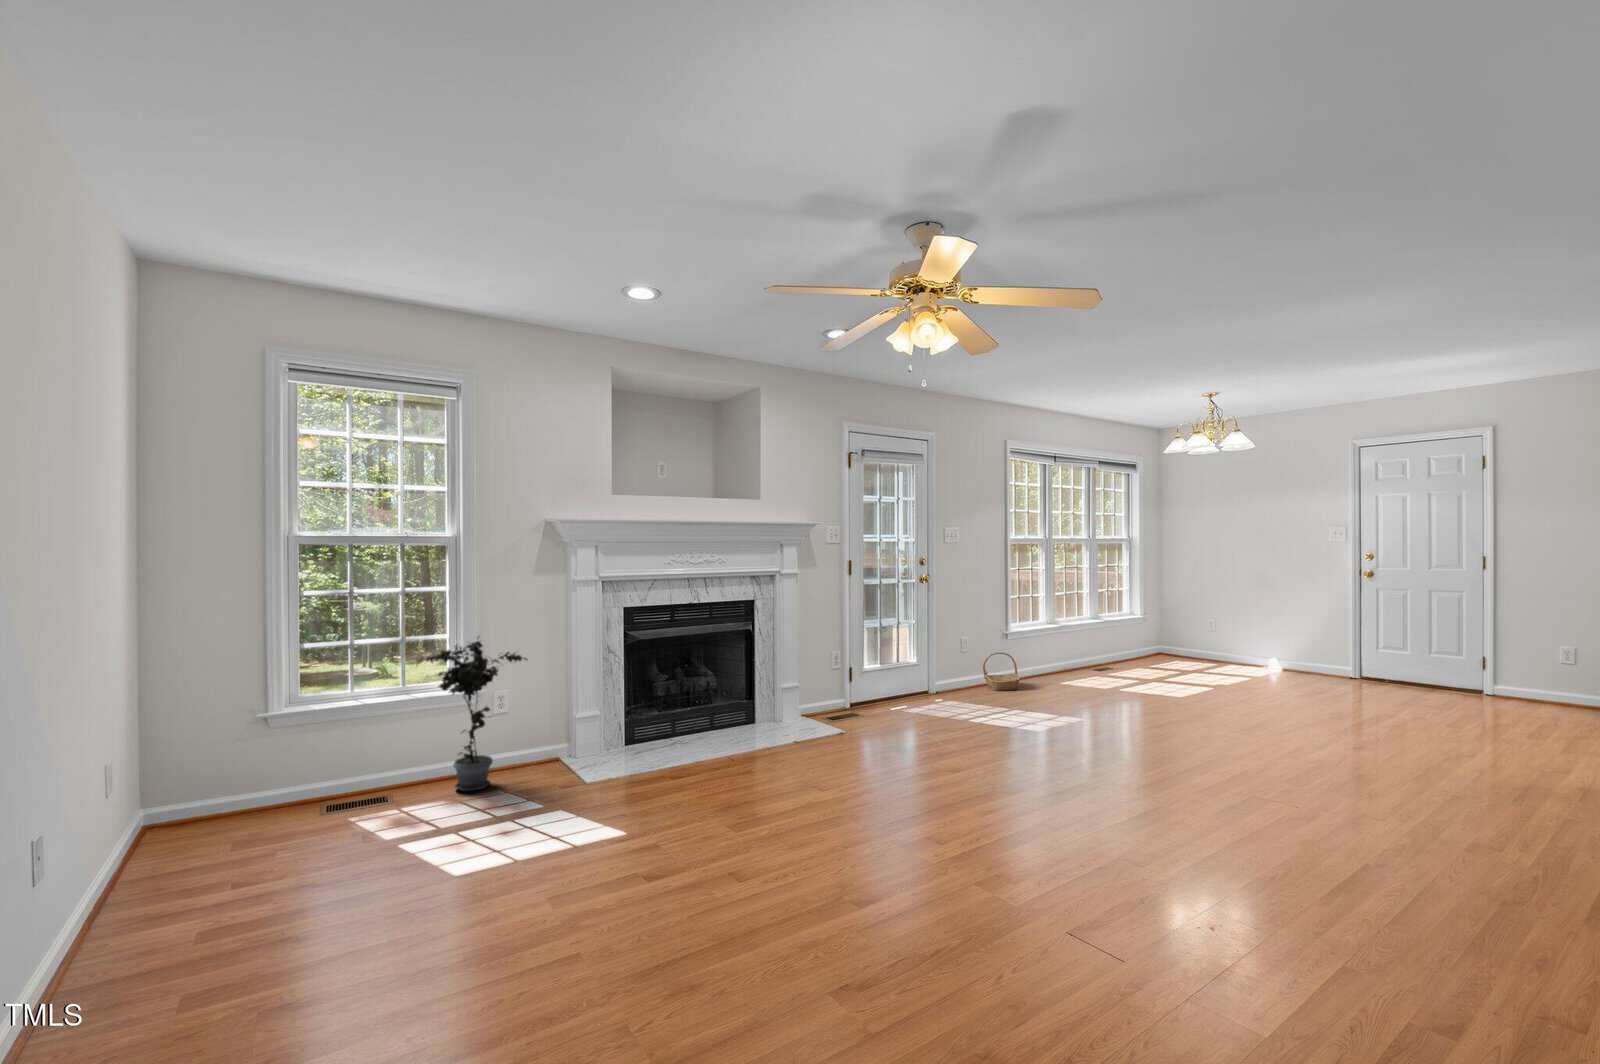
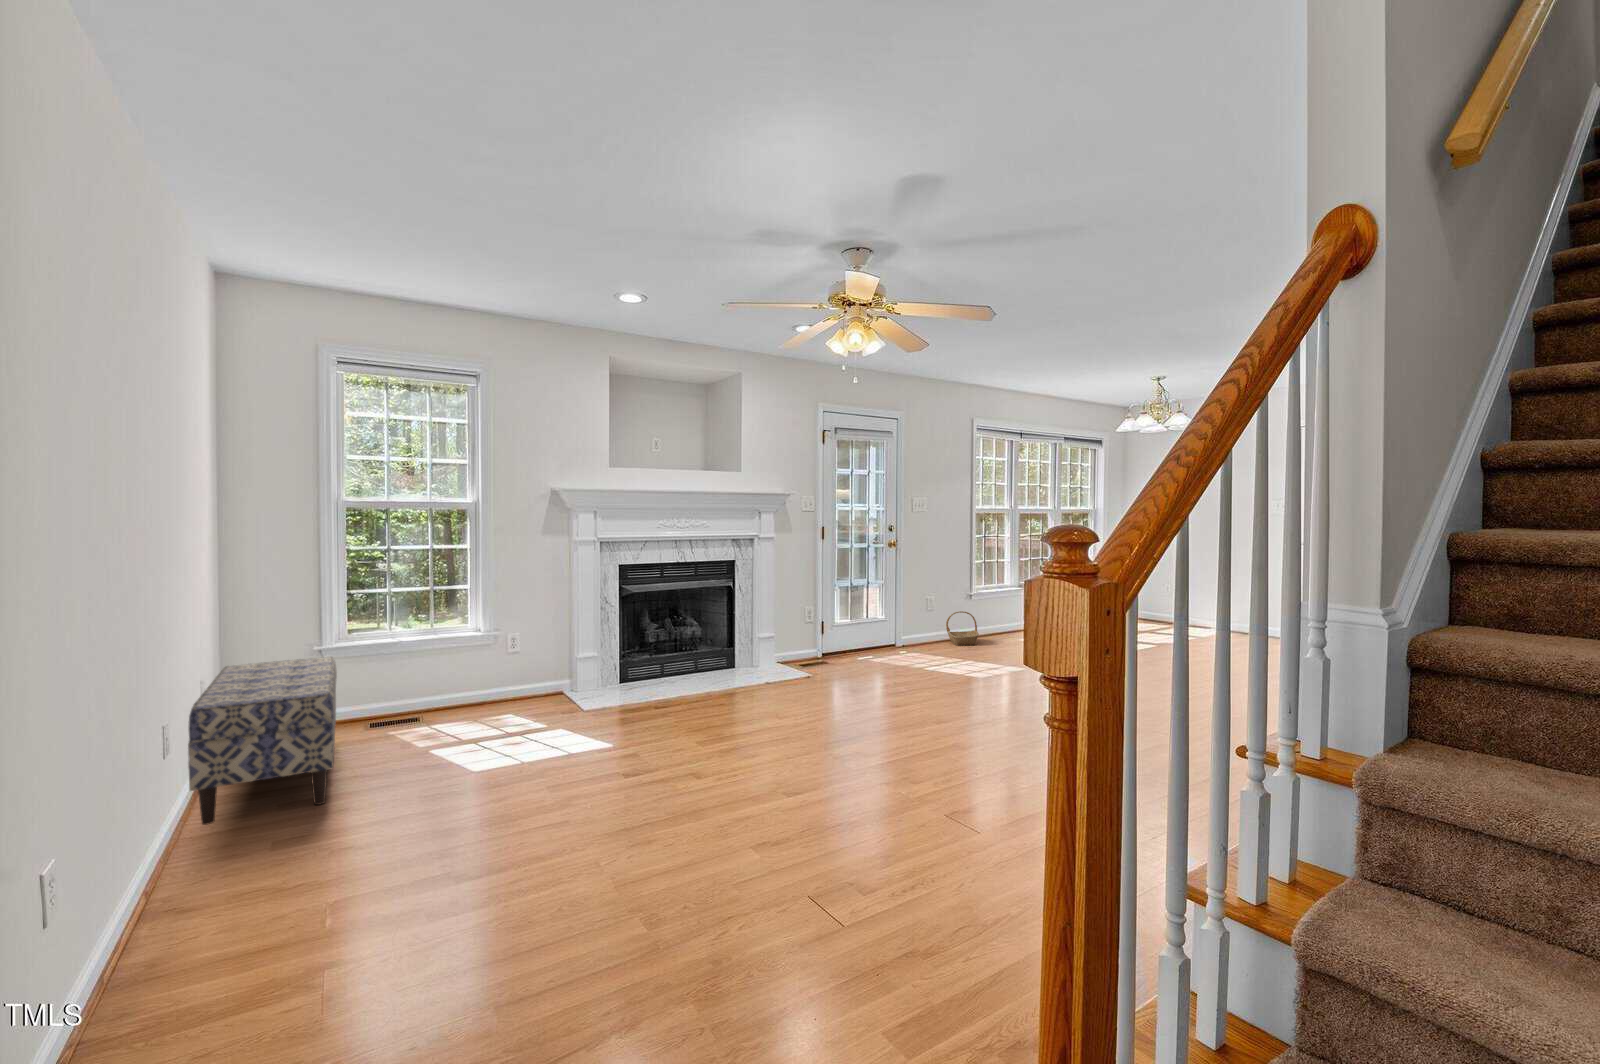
potted plant: present [417,637,527,791] -> none [442,586,536,715]
bench: none [68,727,282,971] -> present [188,657,337,825]

